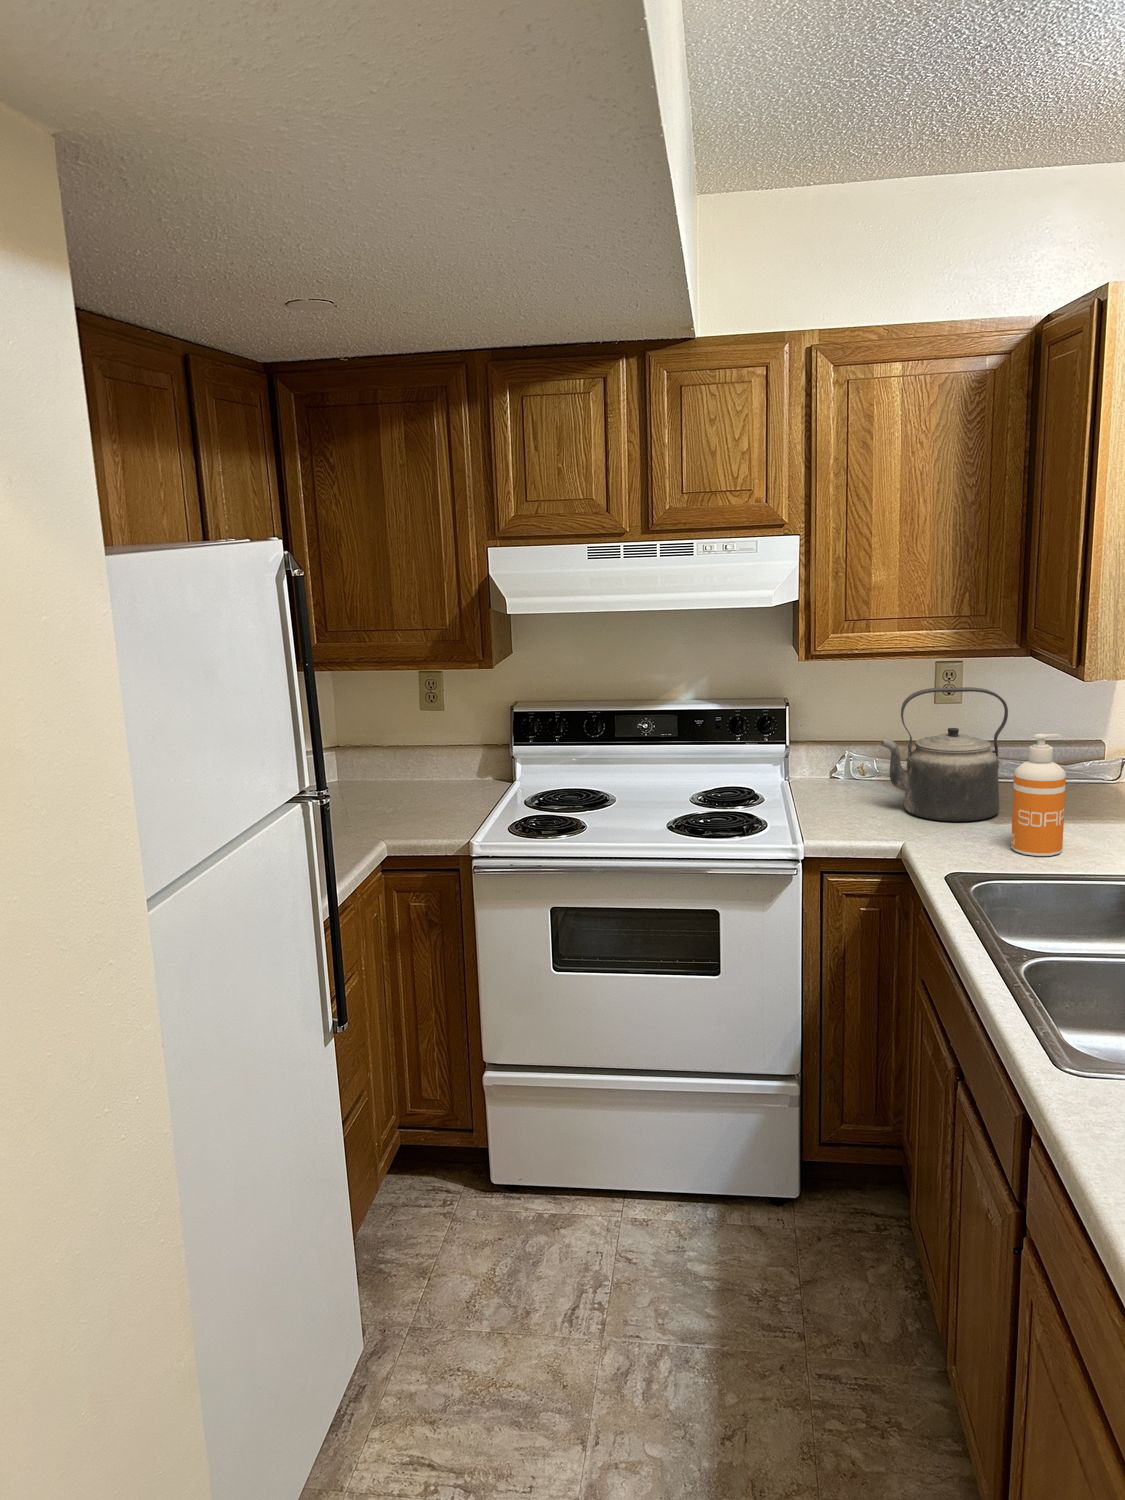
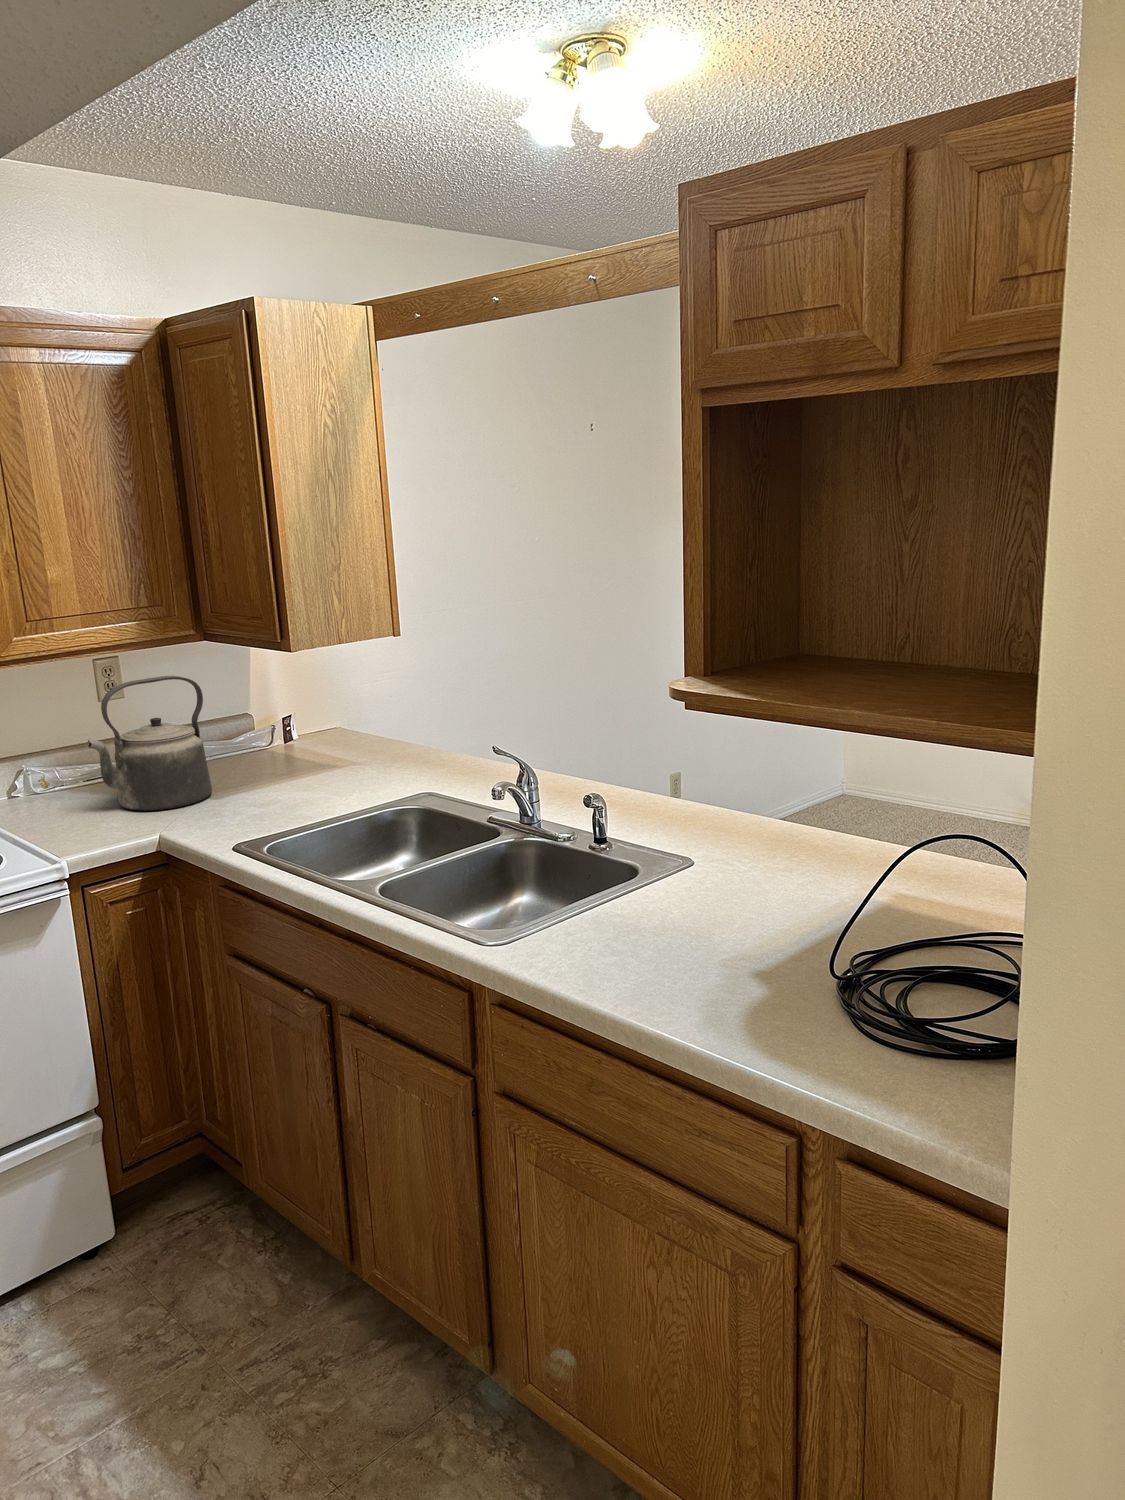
soap dispenser: present [1011,734,1066,856] -> none [248,703,299,816]

